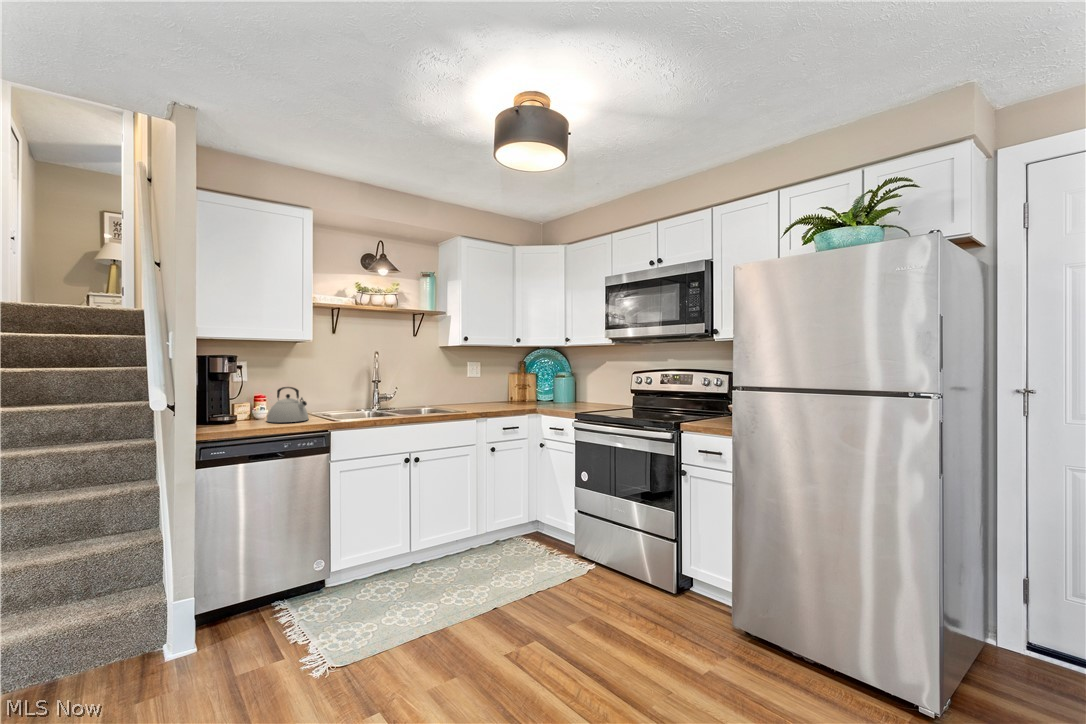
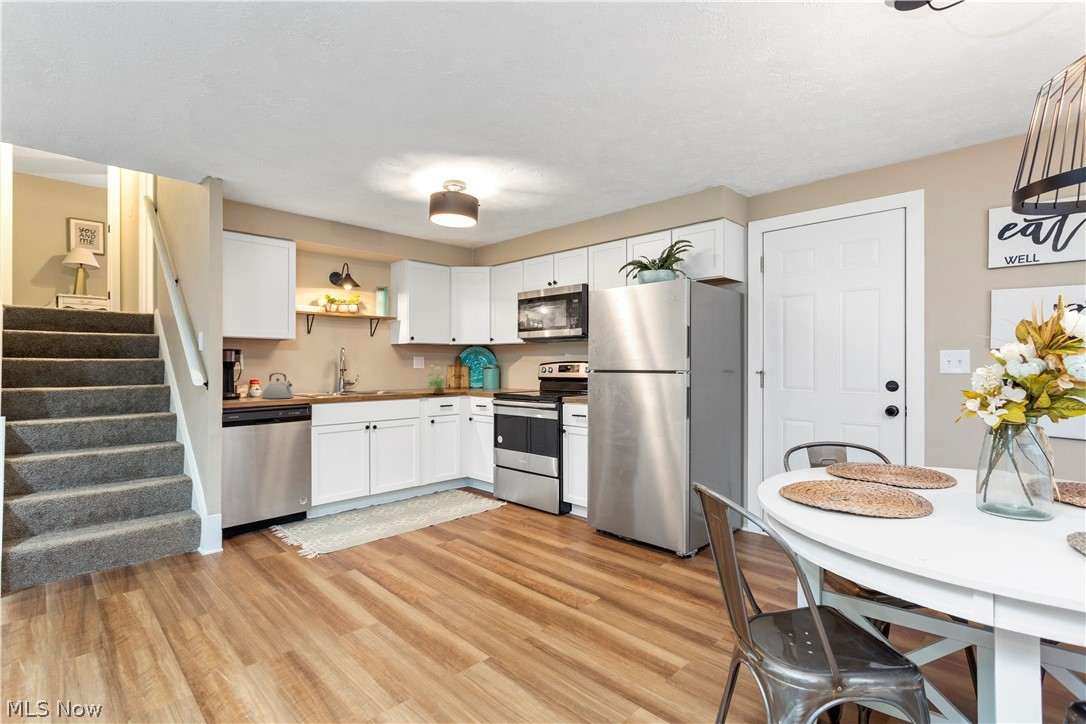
potted plant: none [484,370,516,412] -> present [428,366,445,394]

